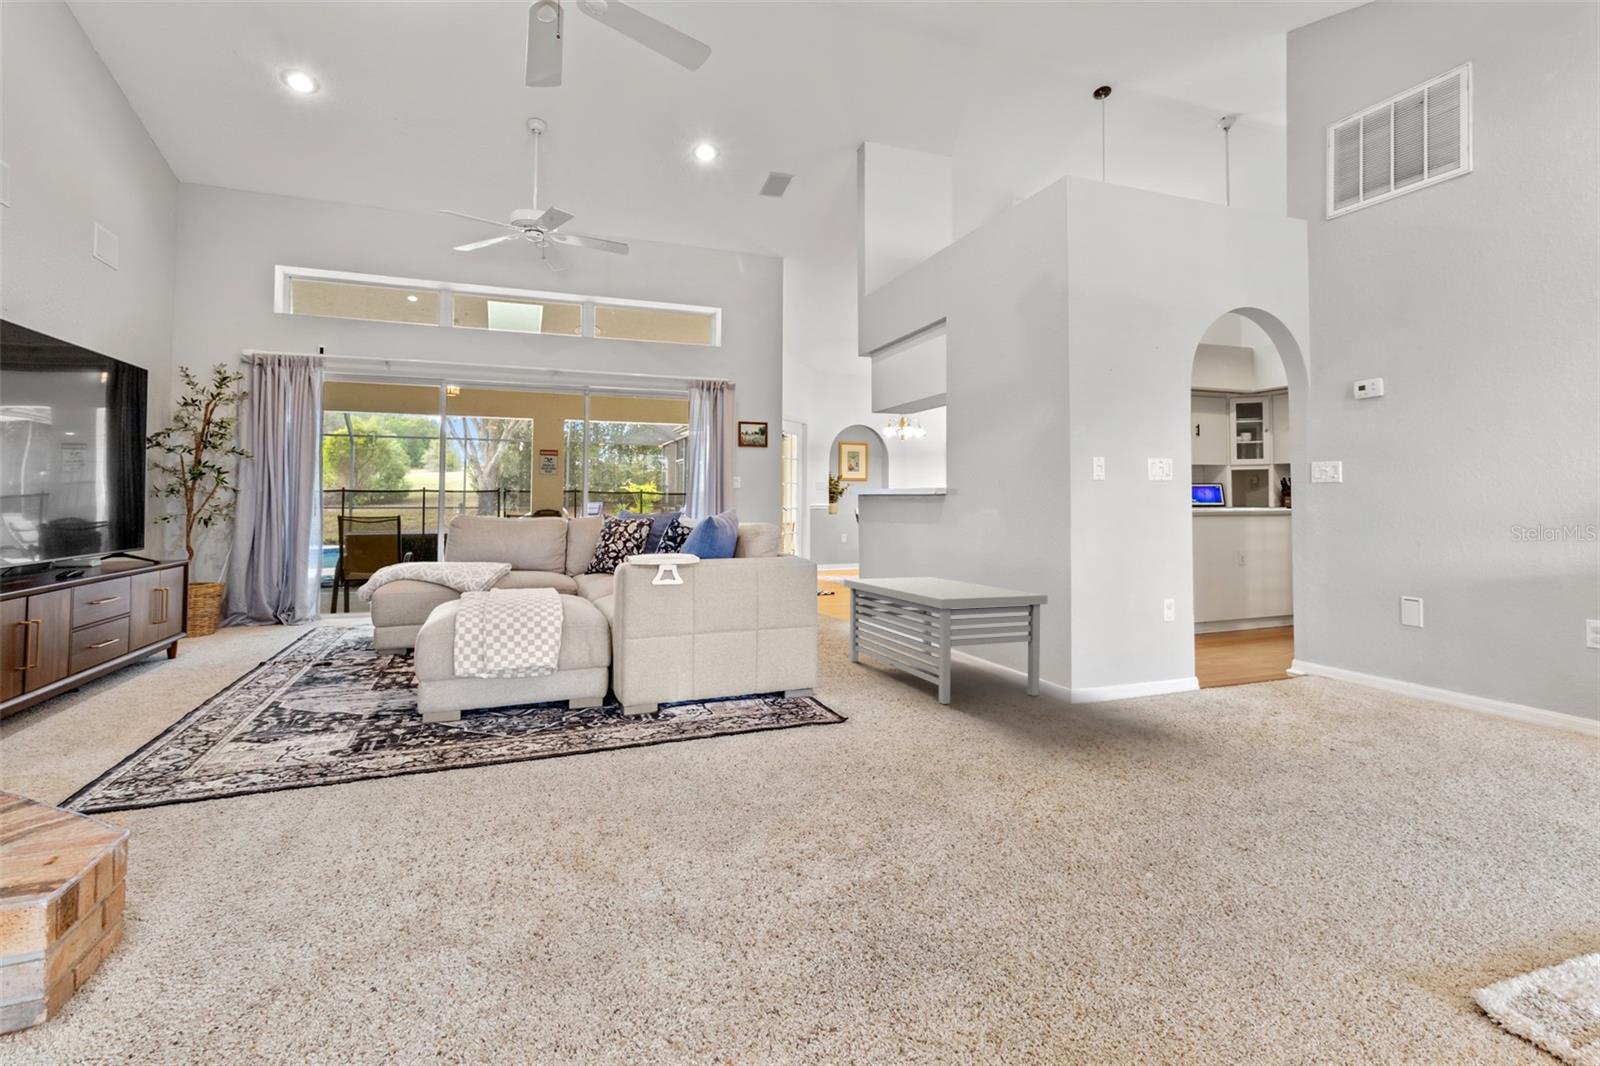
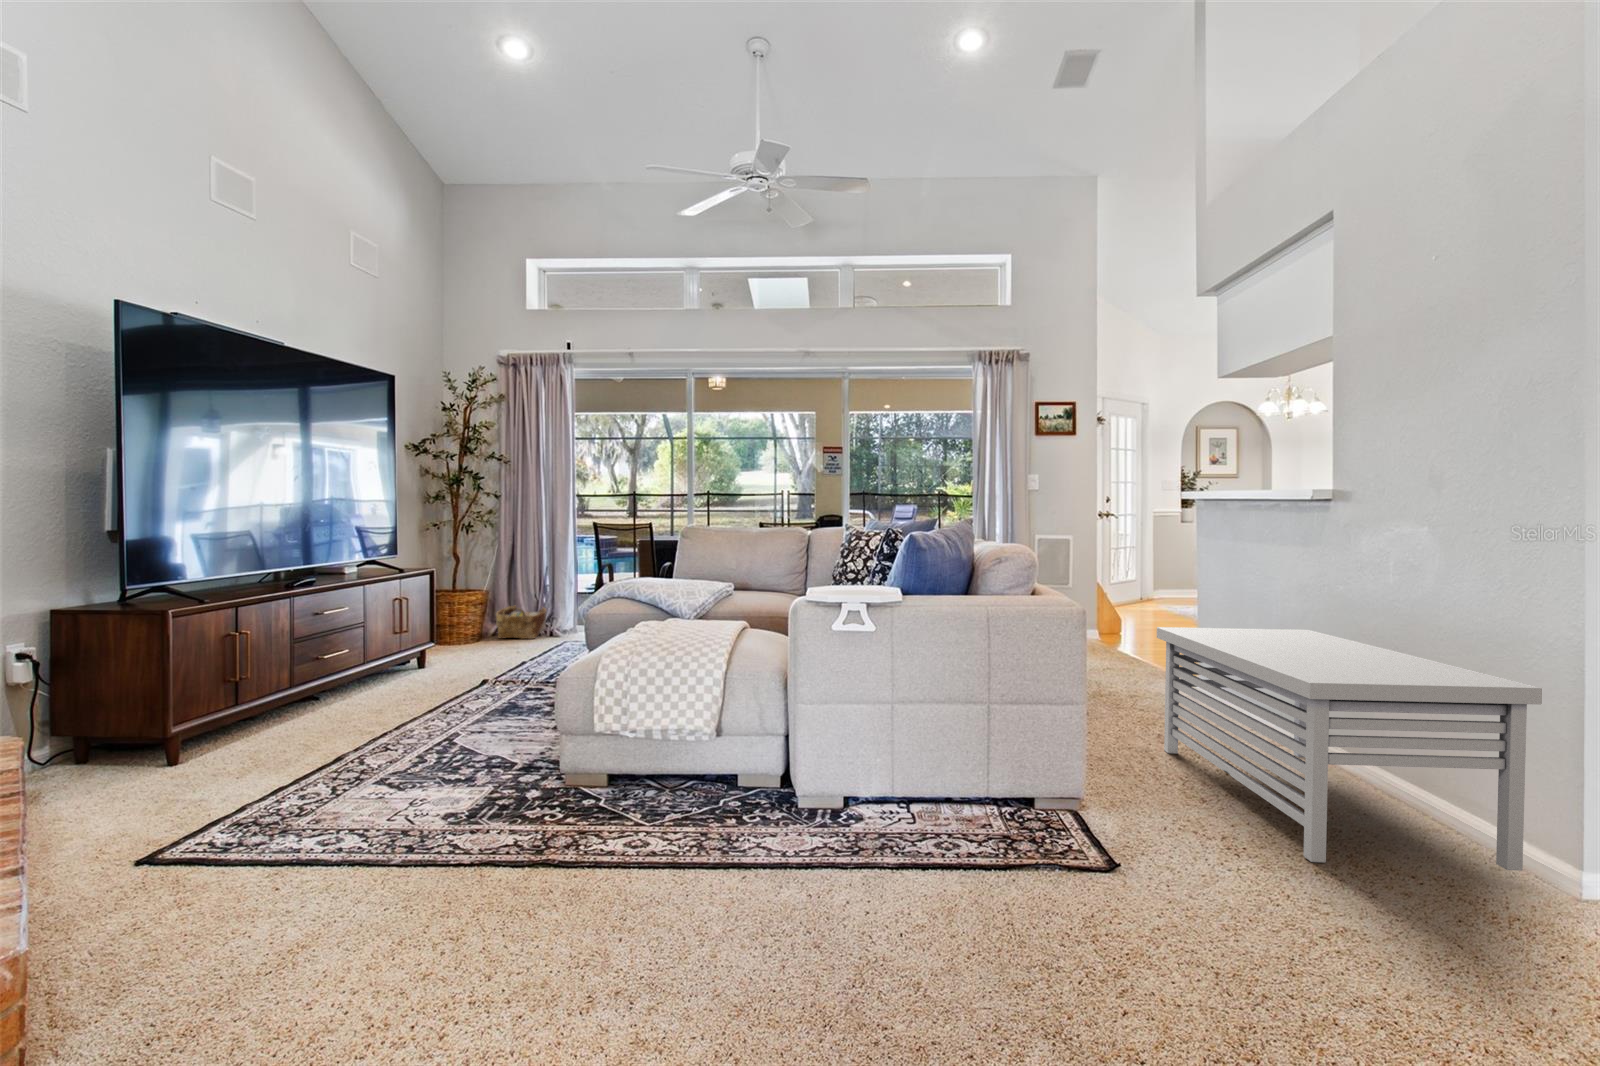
woven basket: none [236,587,293,630] -> present [496,606,547,639]

